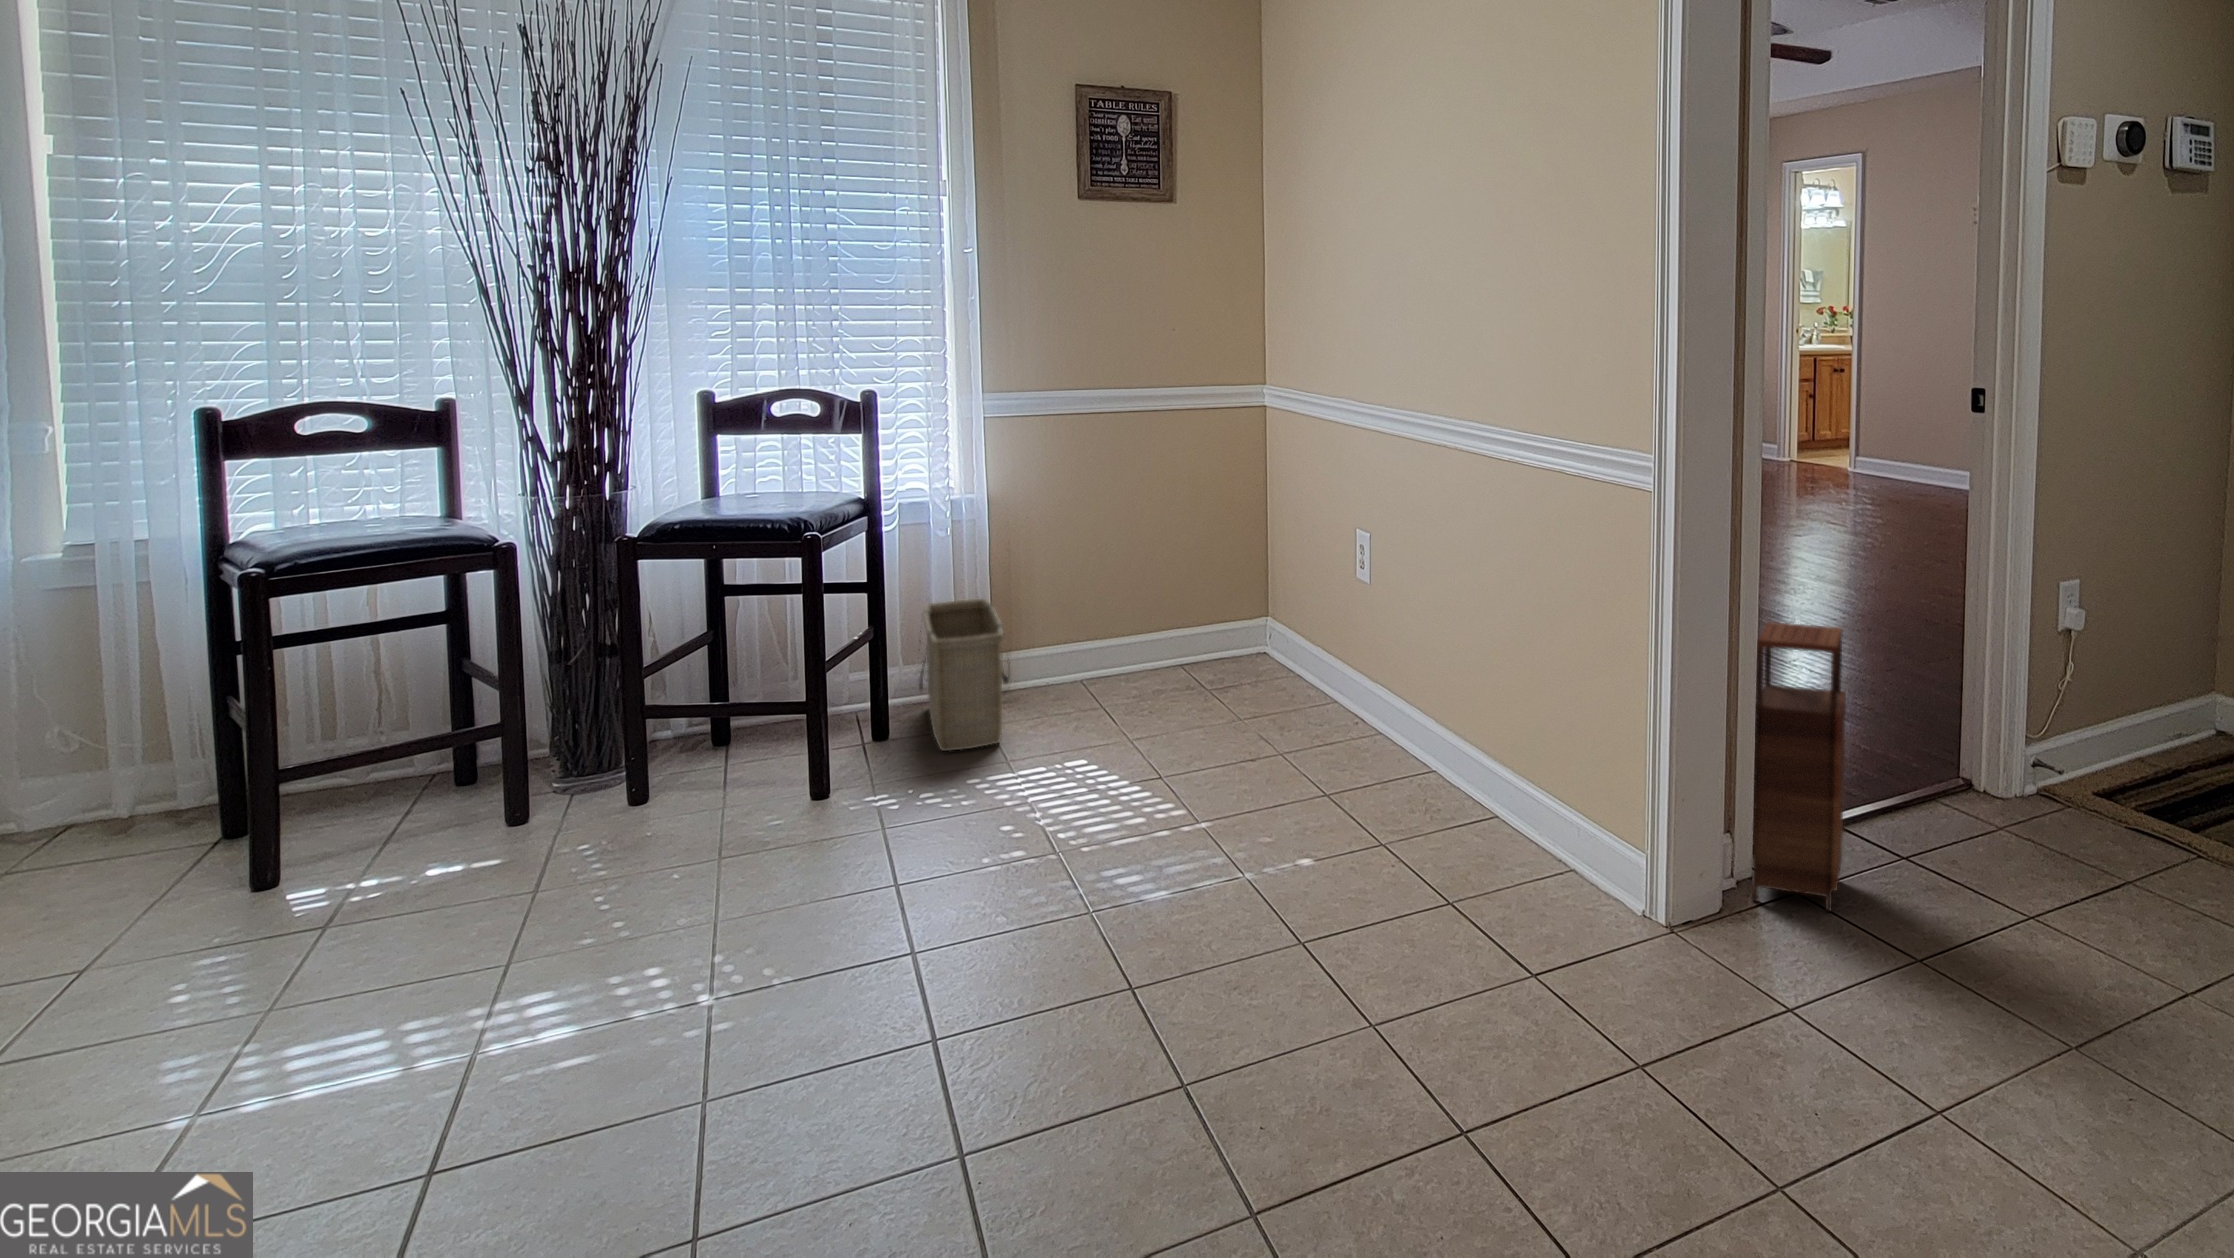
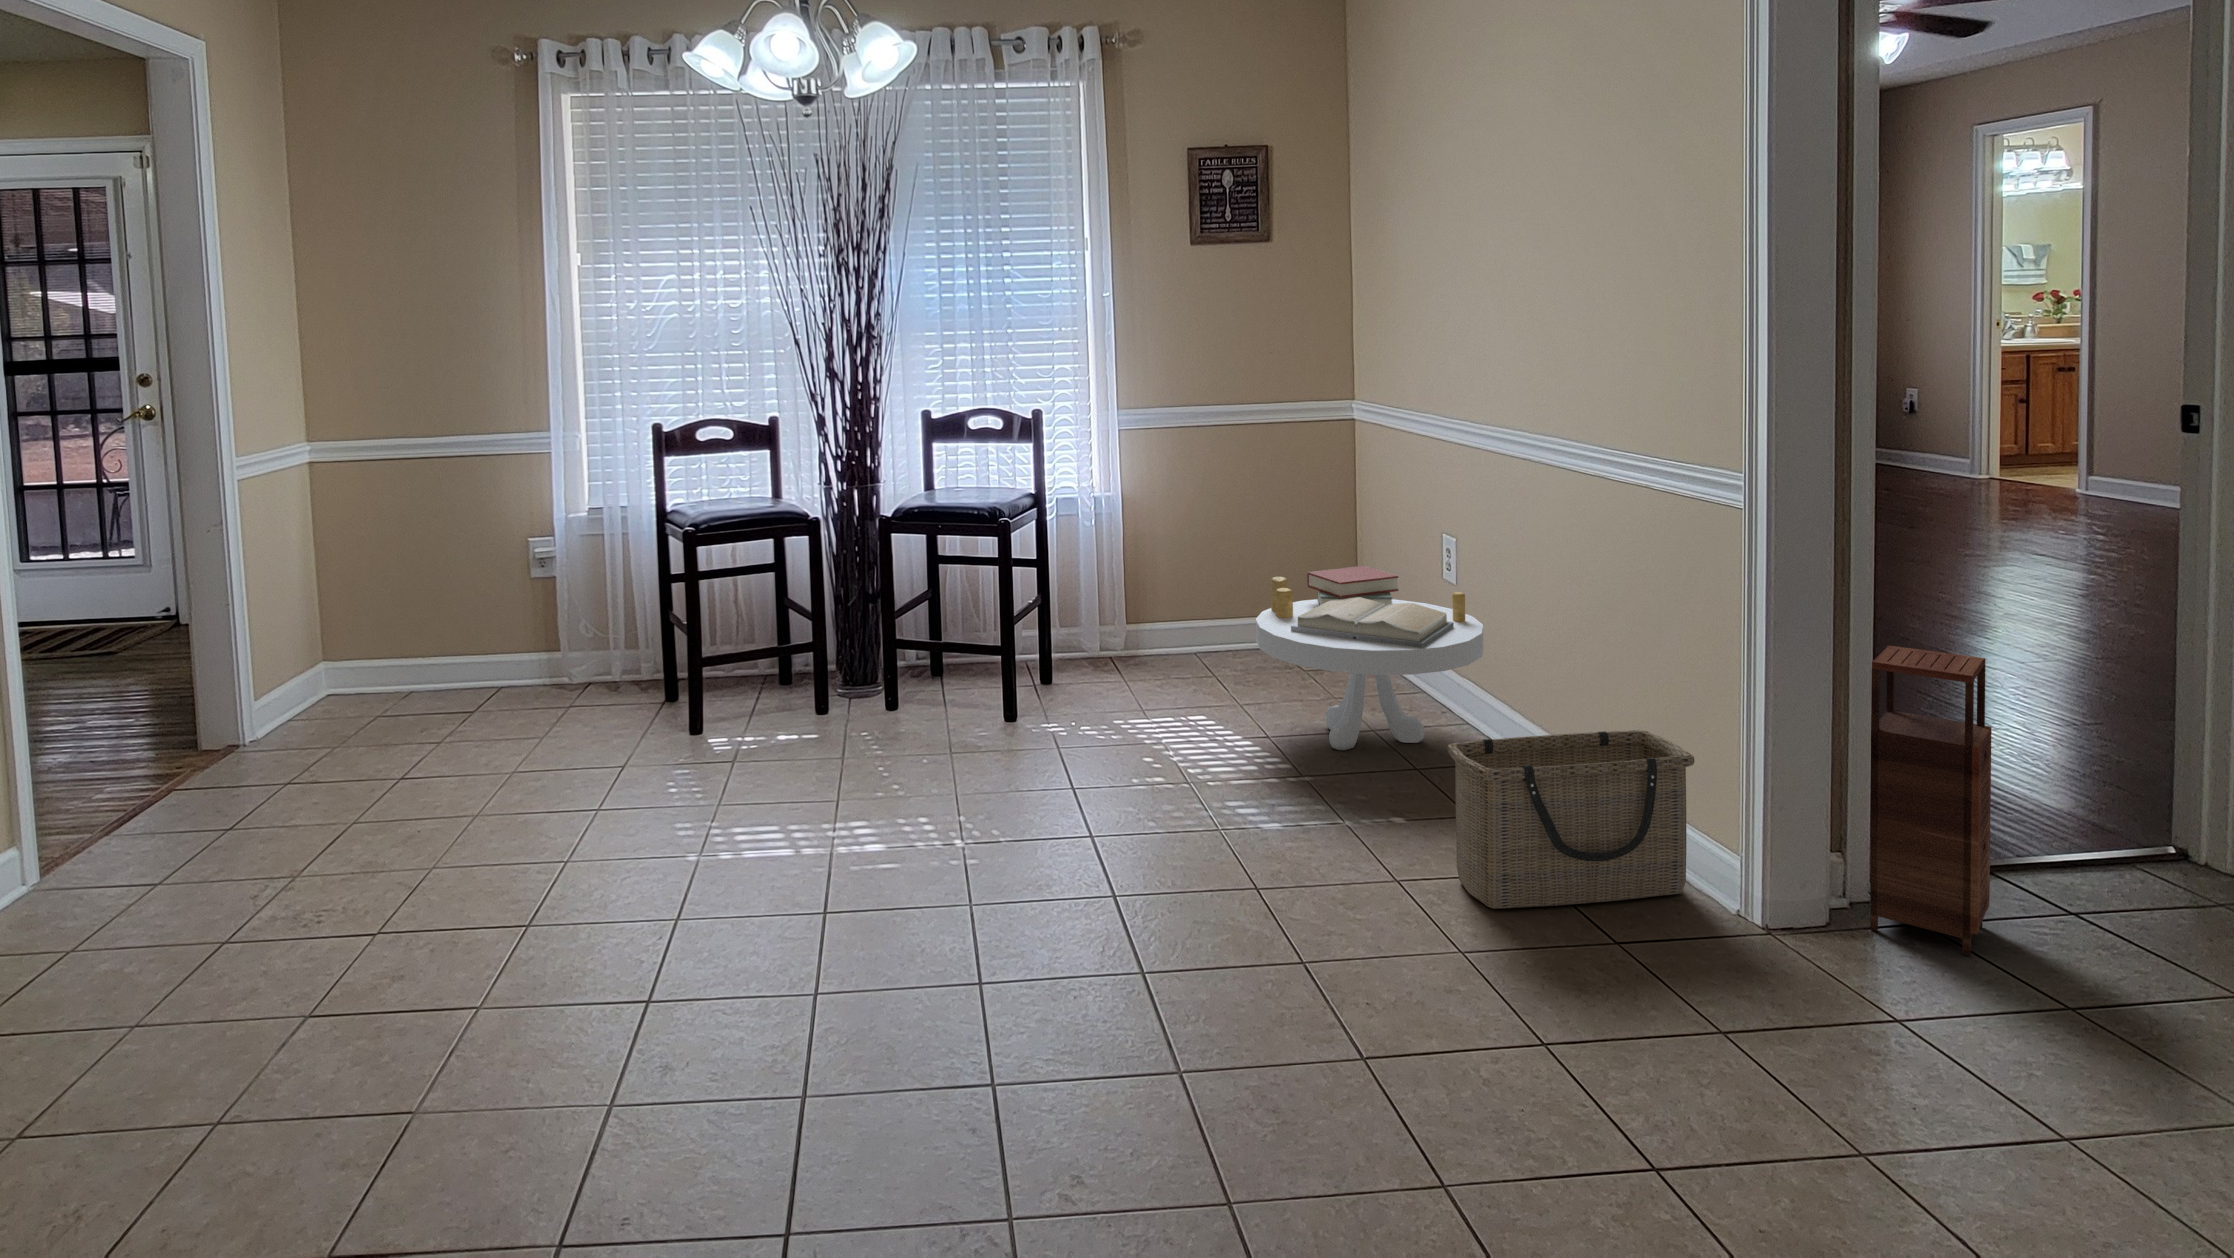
side table: none [1148,569,1397,781] -> present [1256,566,1483,750]
basket: present [919,599,1009,751] -> present [1448,730,1694,909]

